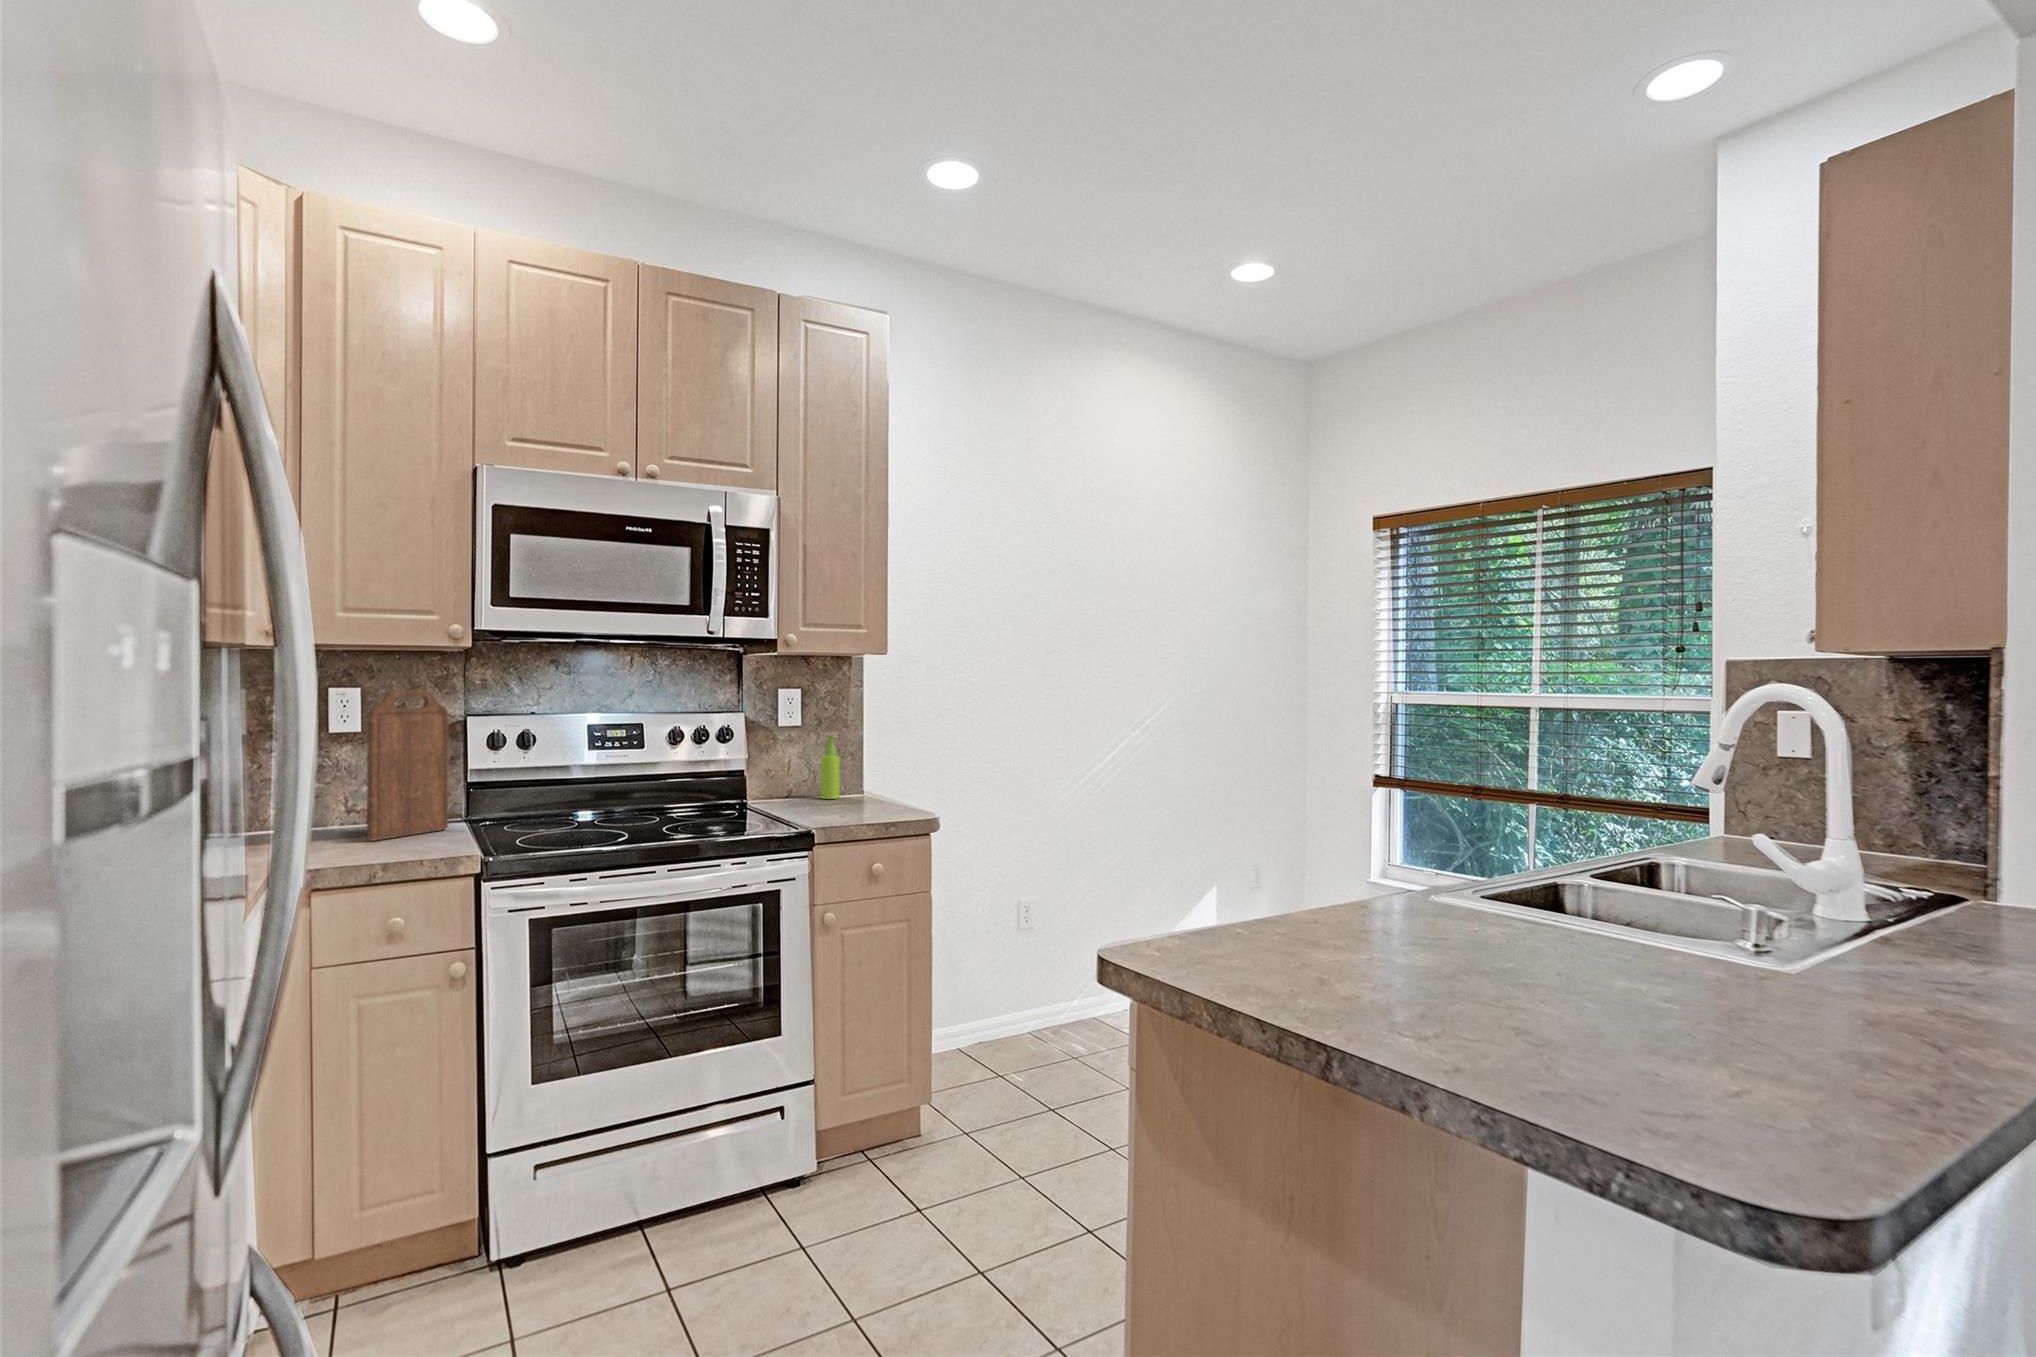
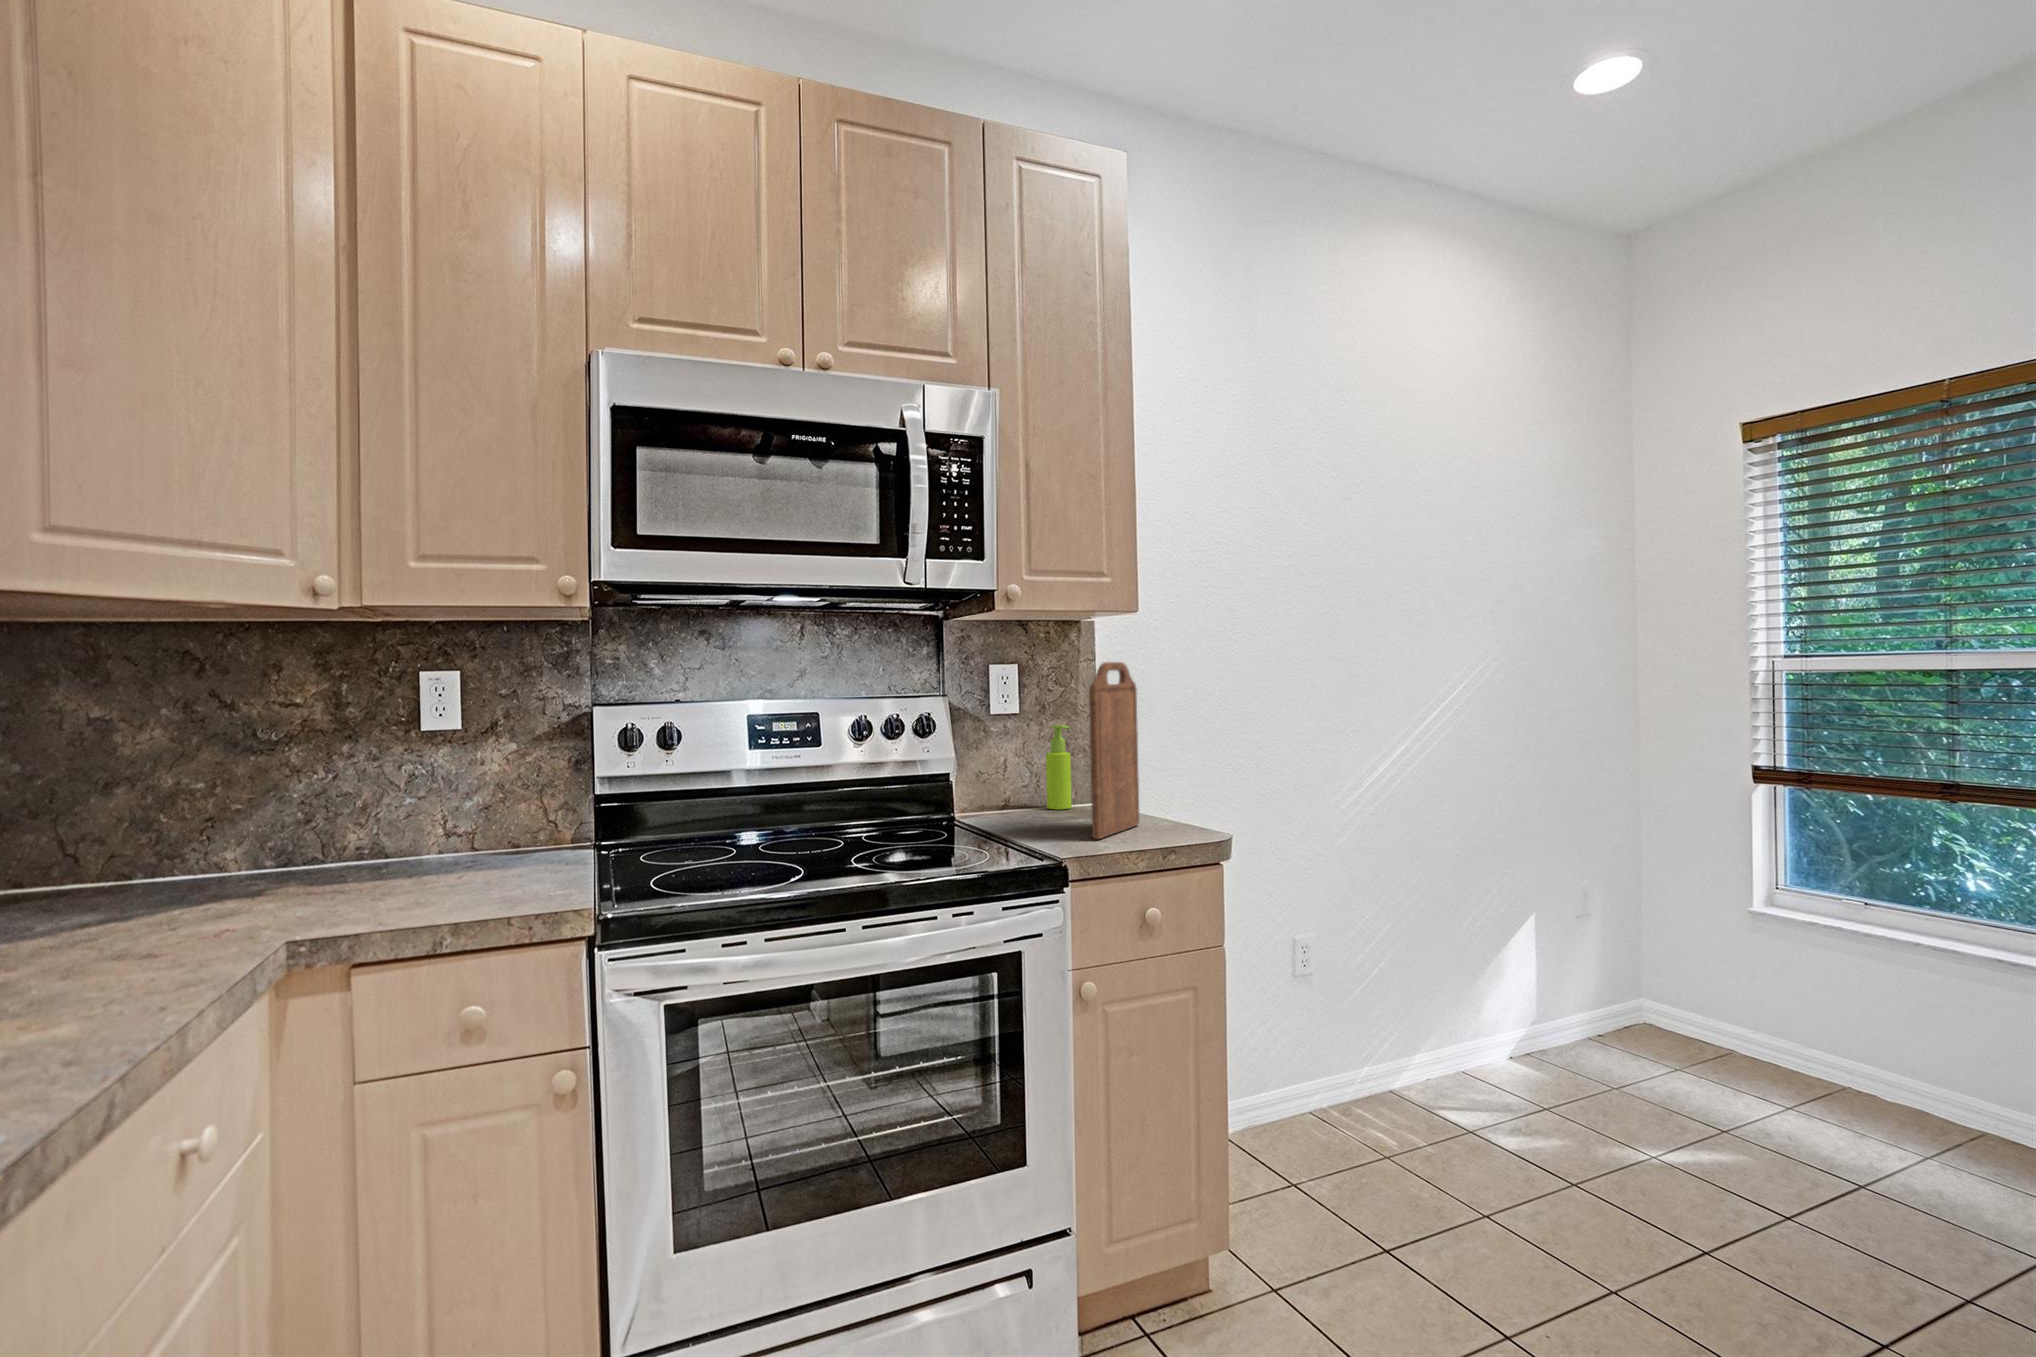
cutting board: present [367,690,448,841] -> present [1089,662,1139,839]

